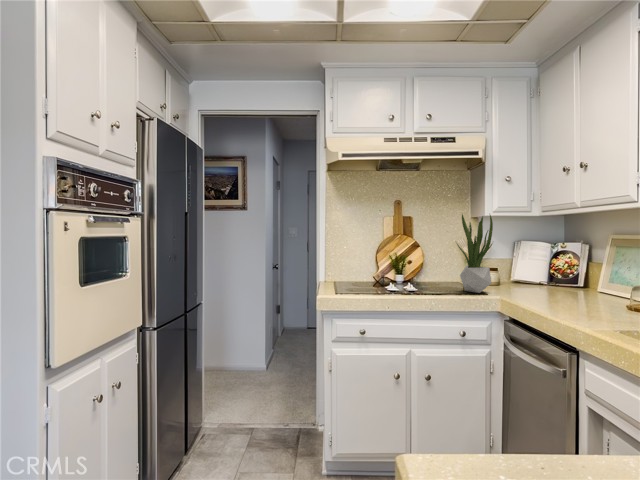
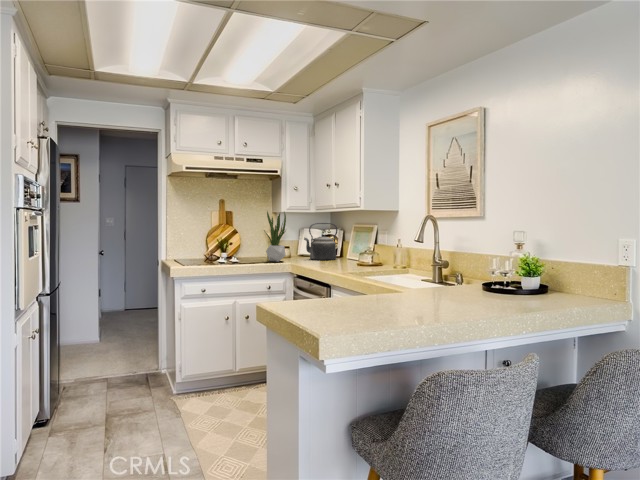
kettle: none [522,232,582,293] -> present [304,223,338,260]

